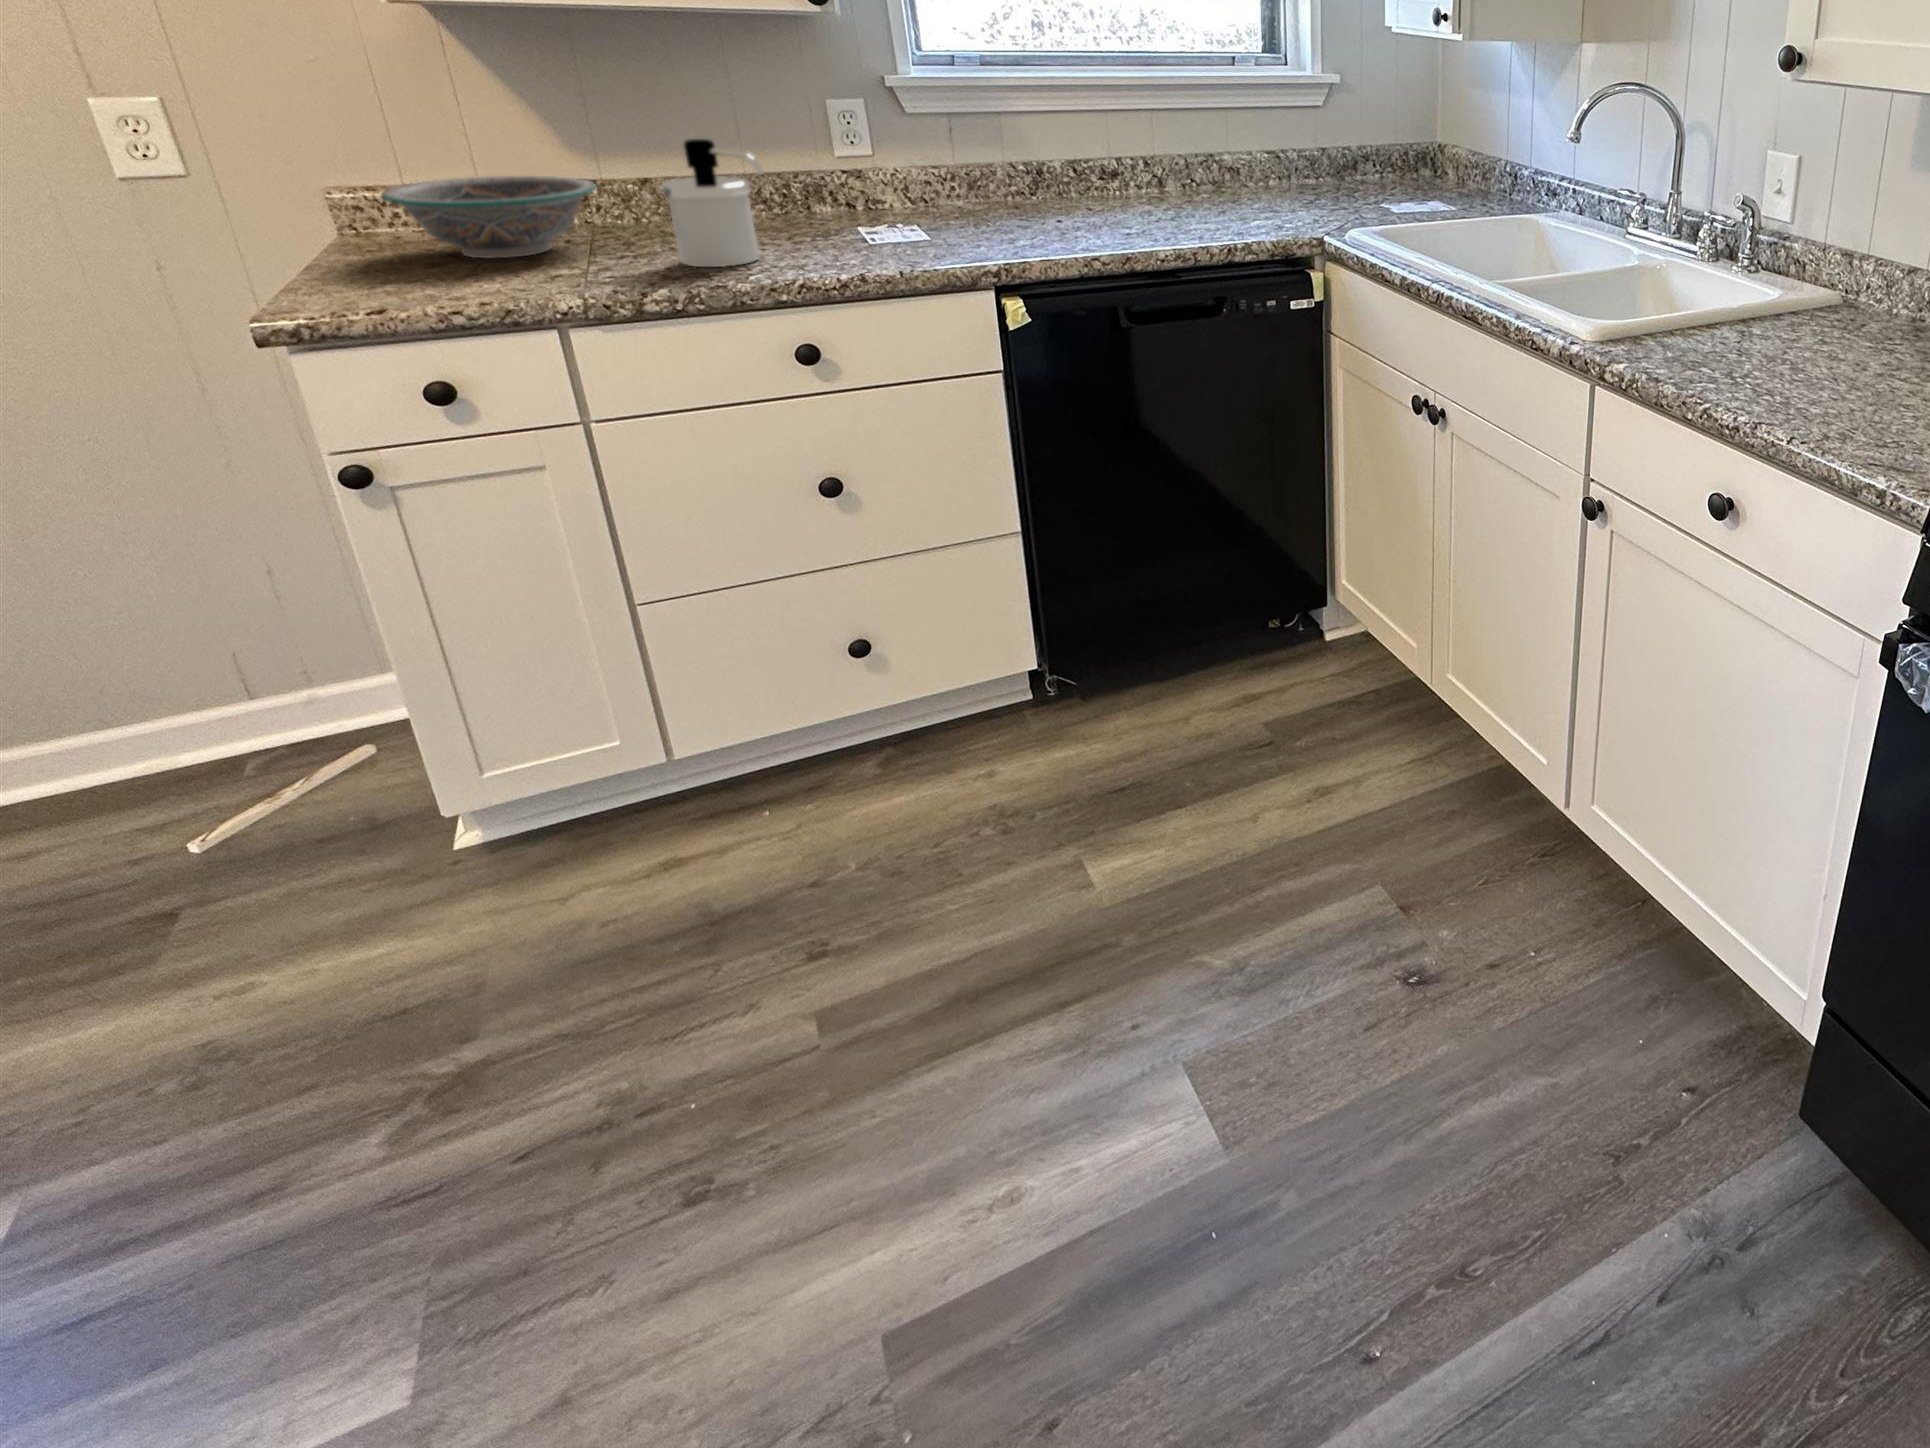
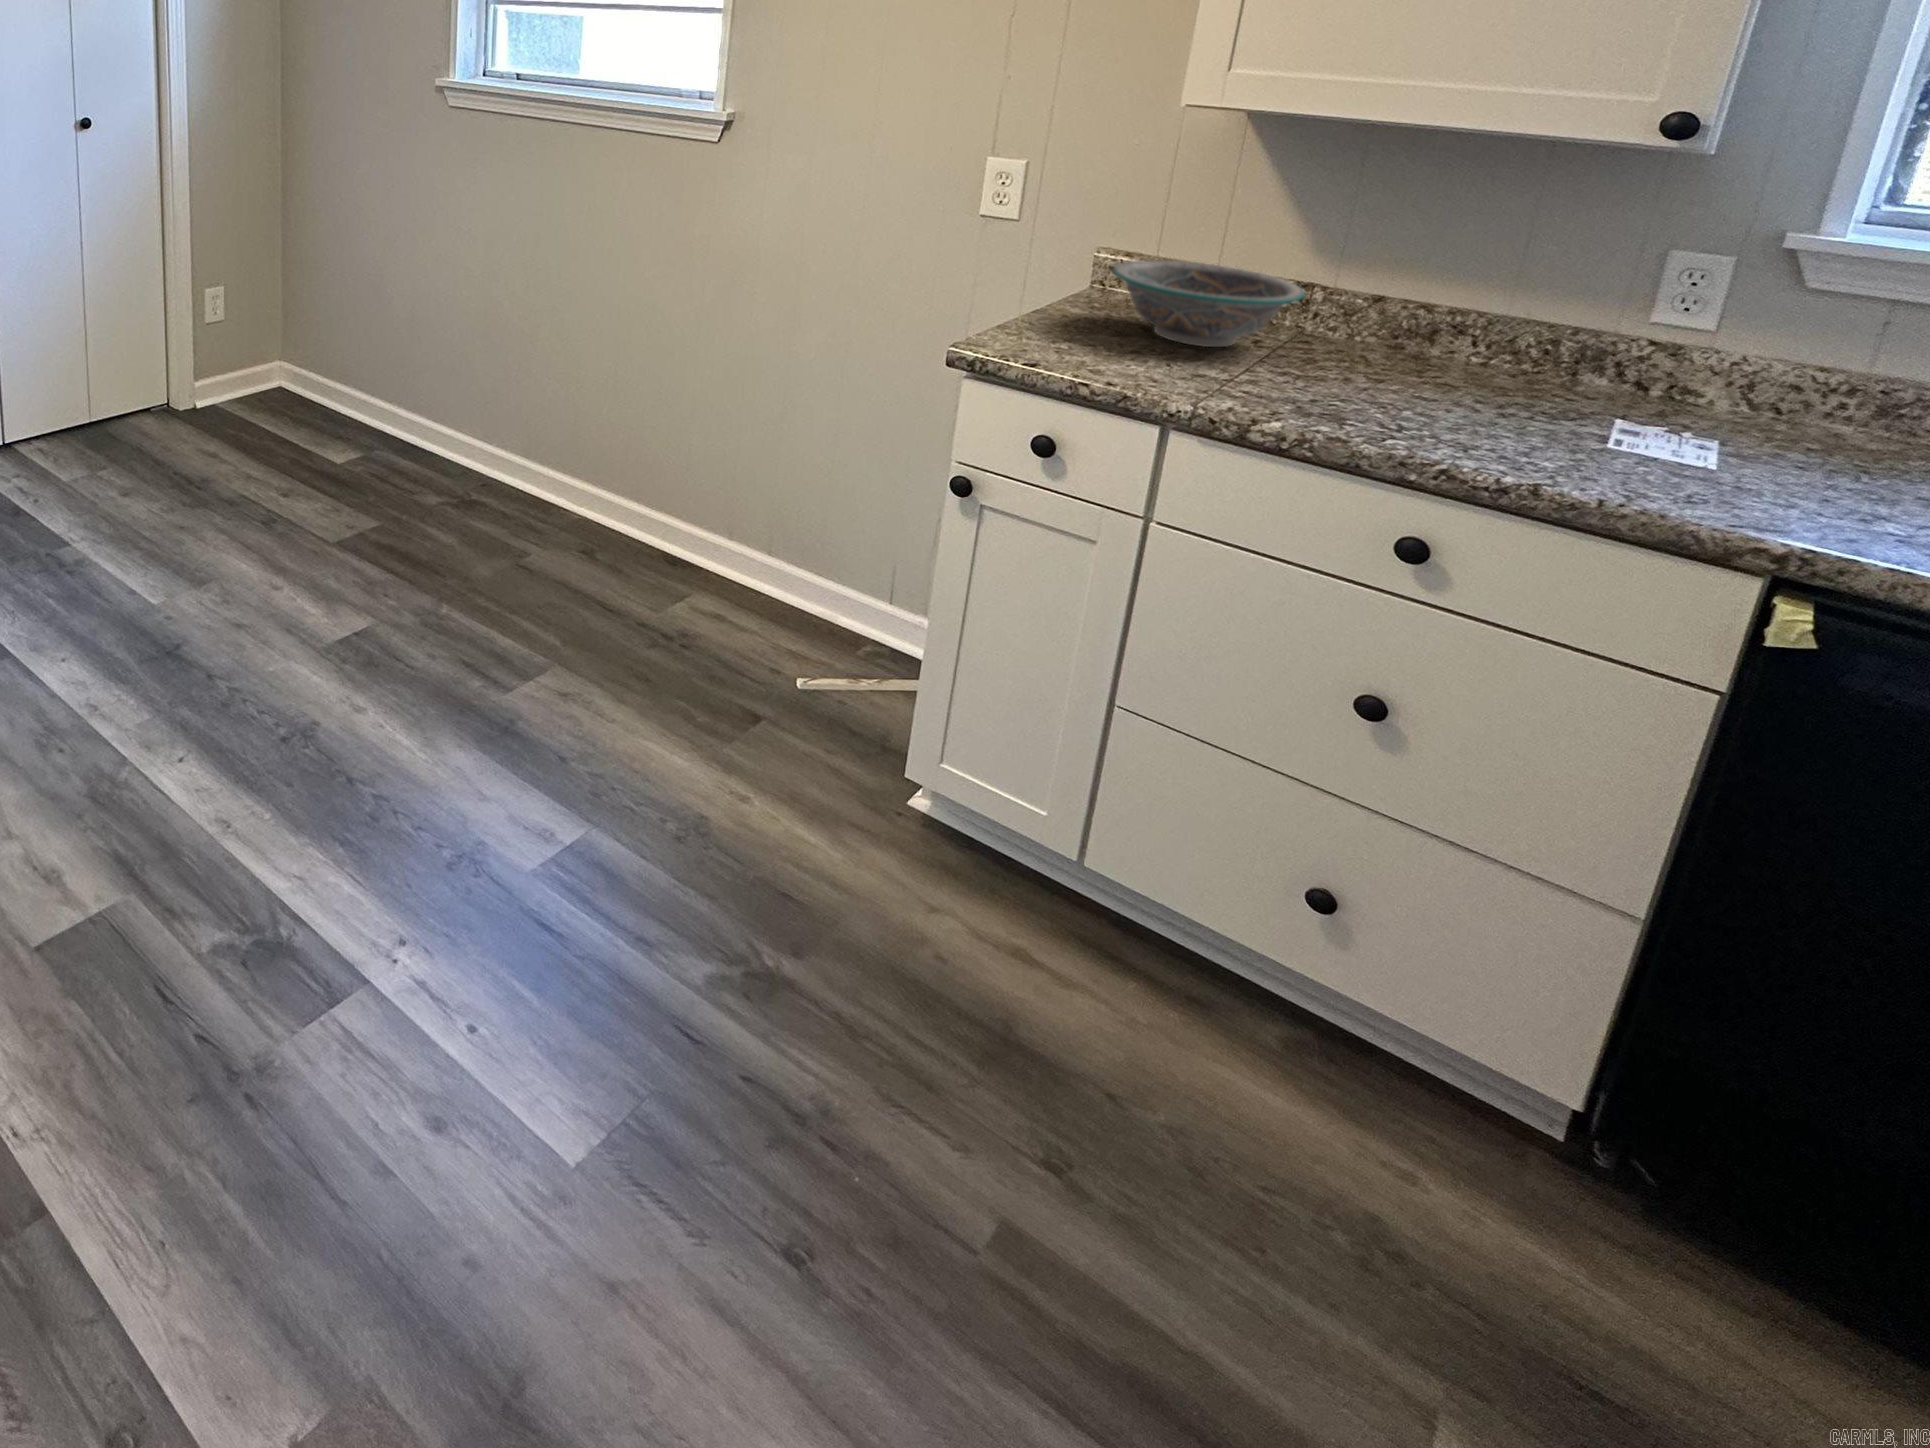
soap dispenser: present [663,139,764,267] -> none [1333,274,1468,422]

